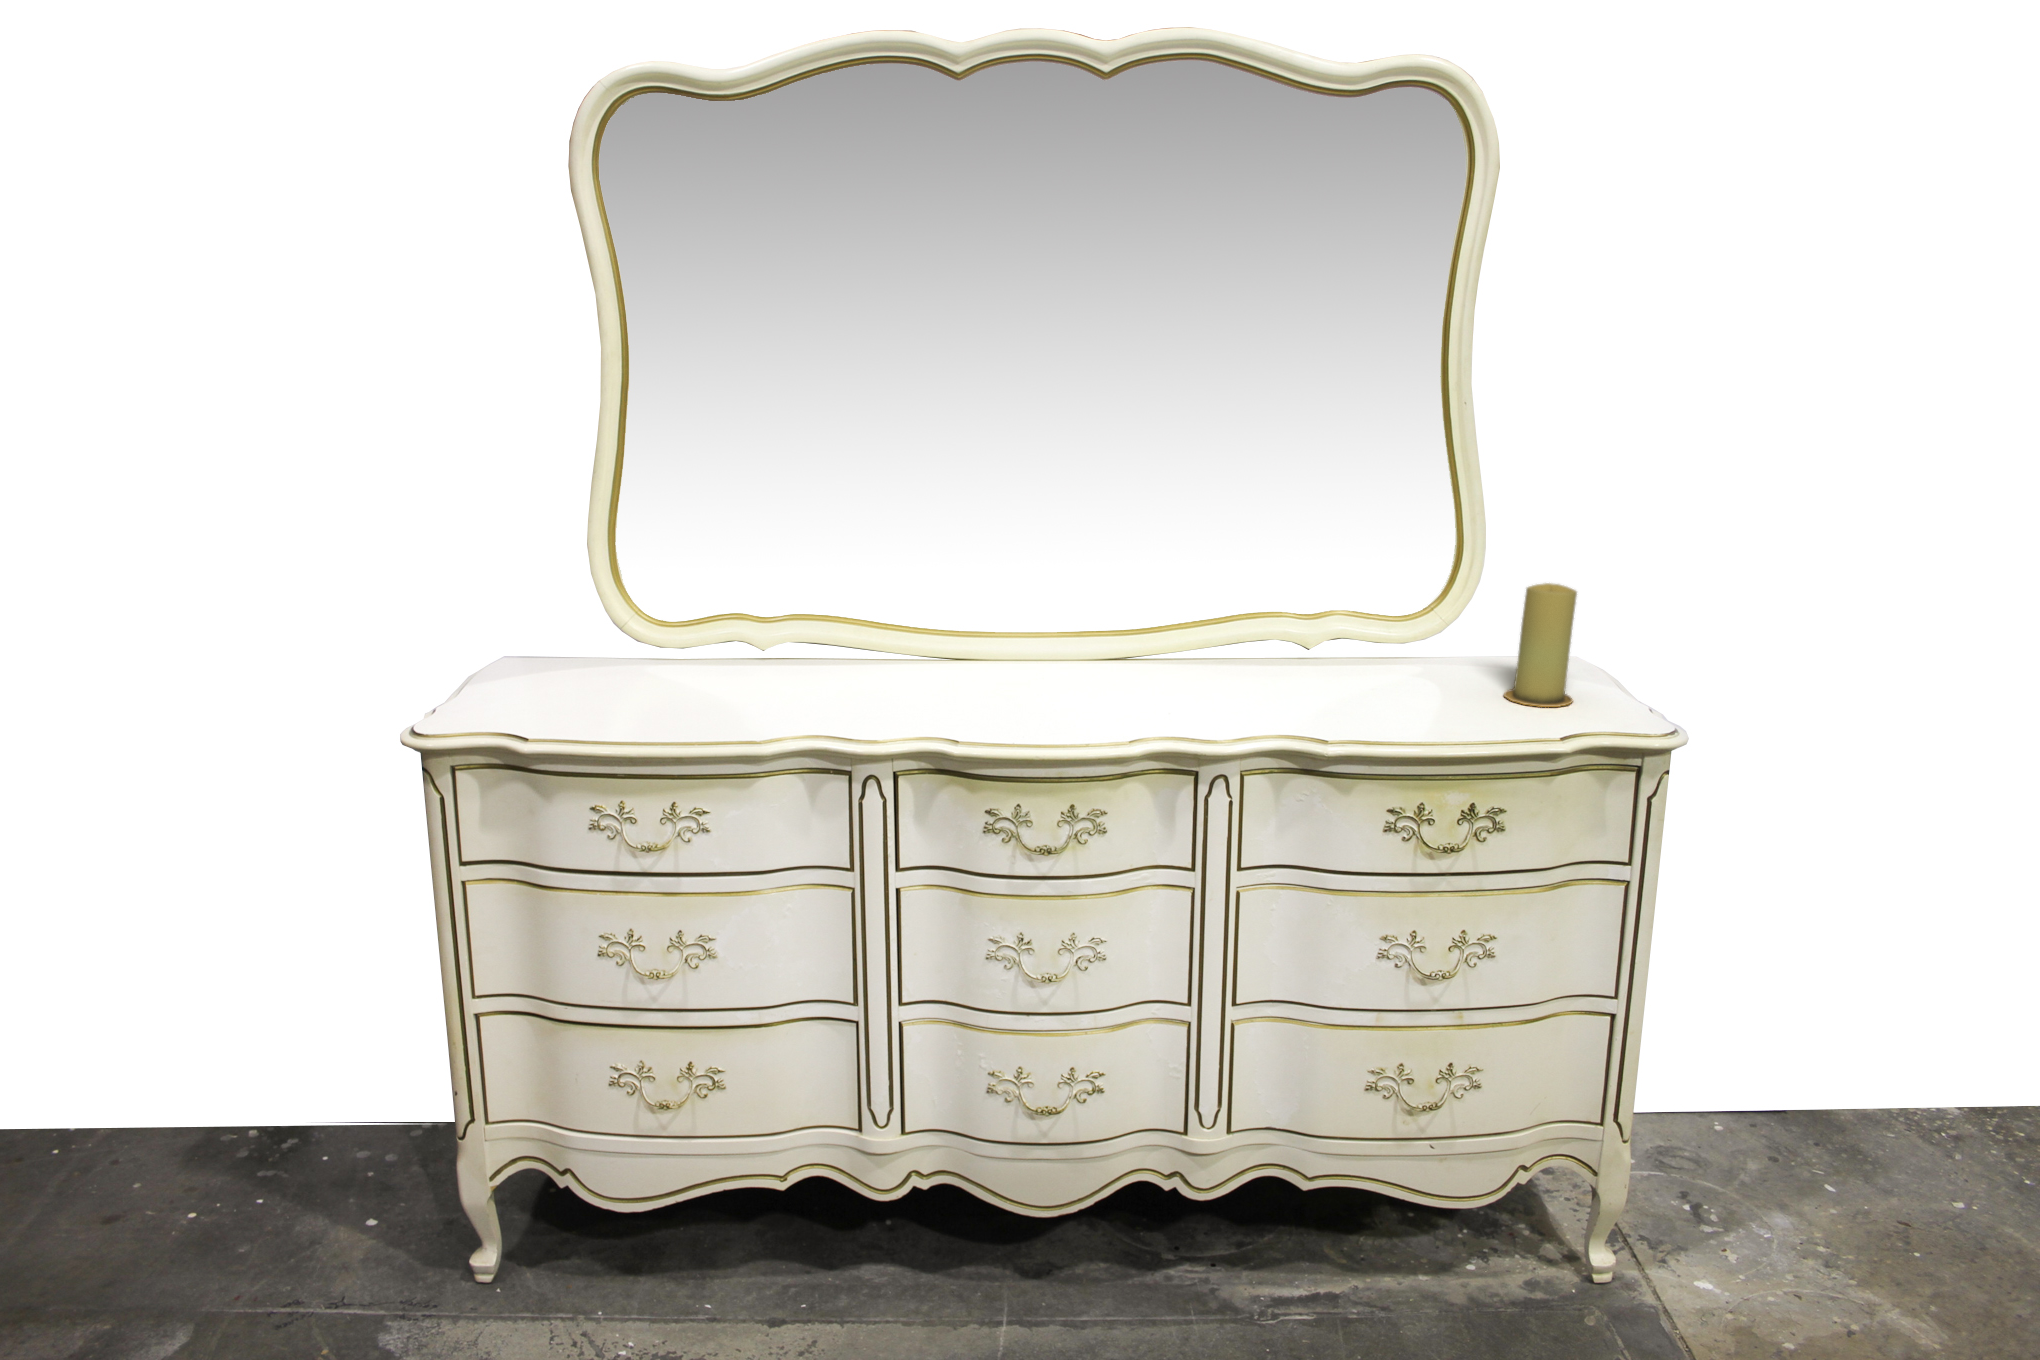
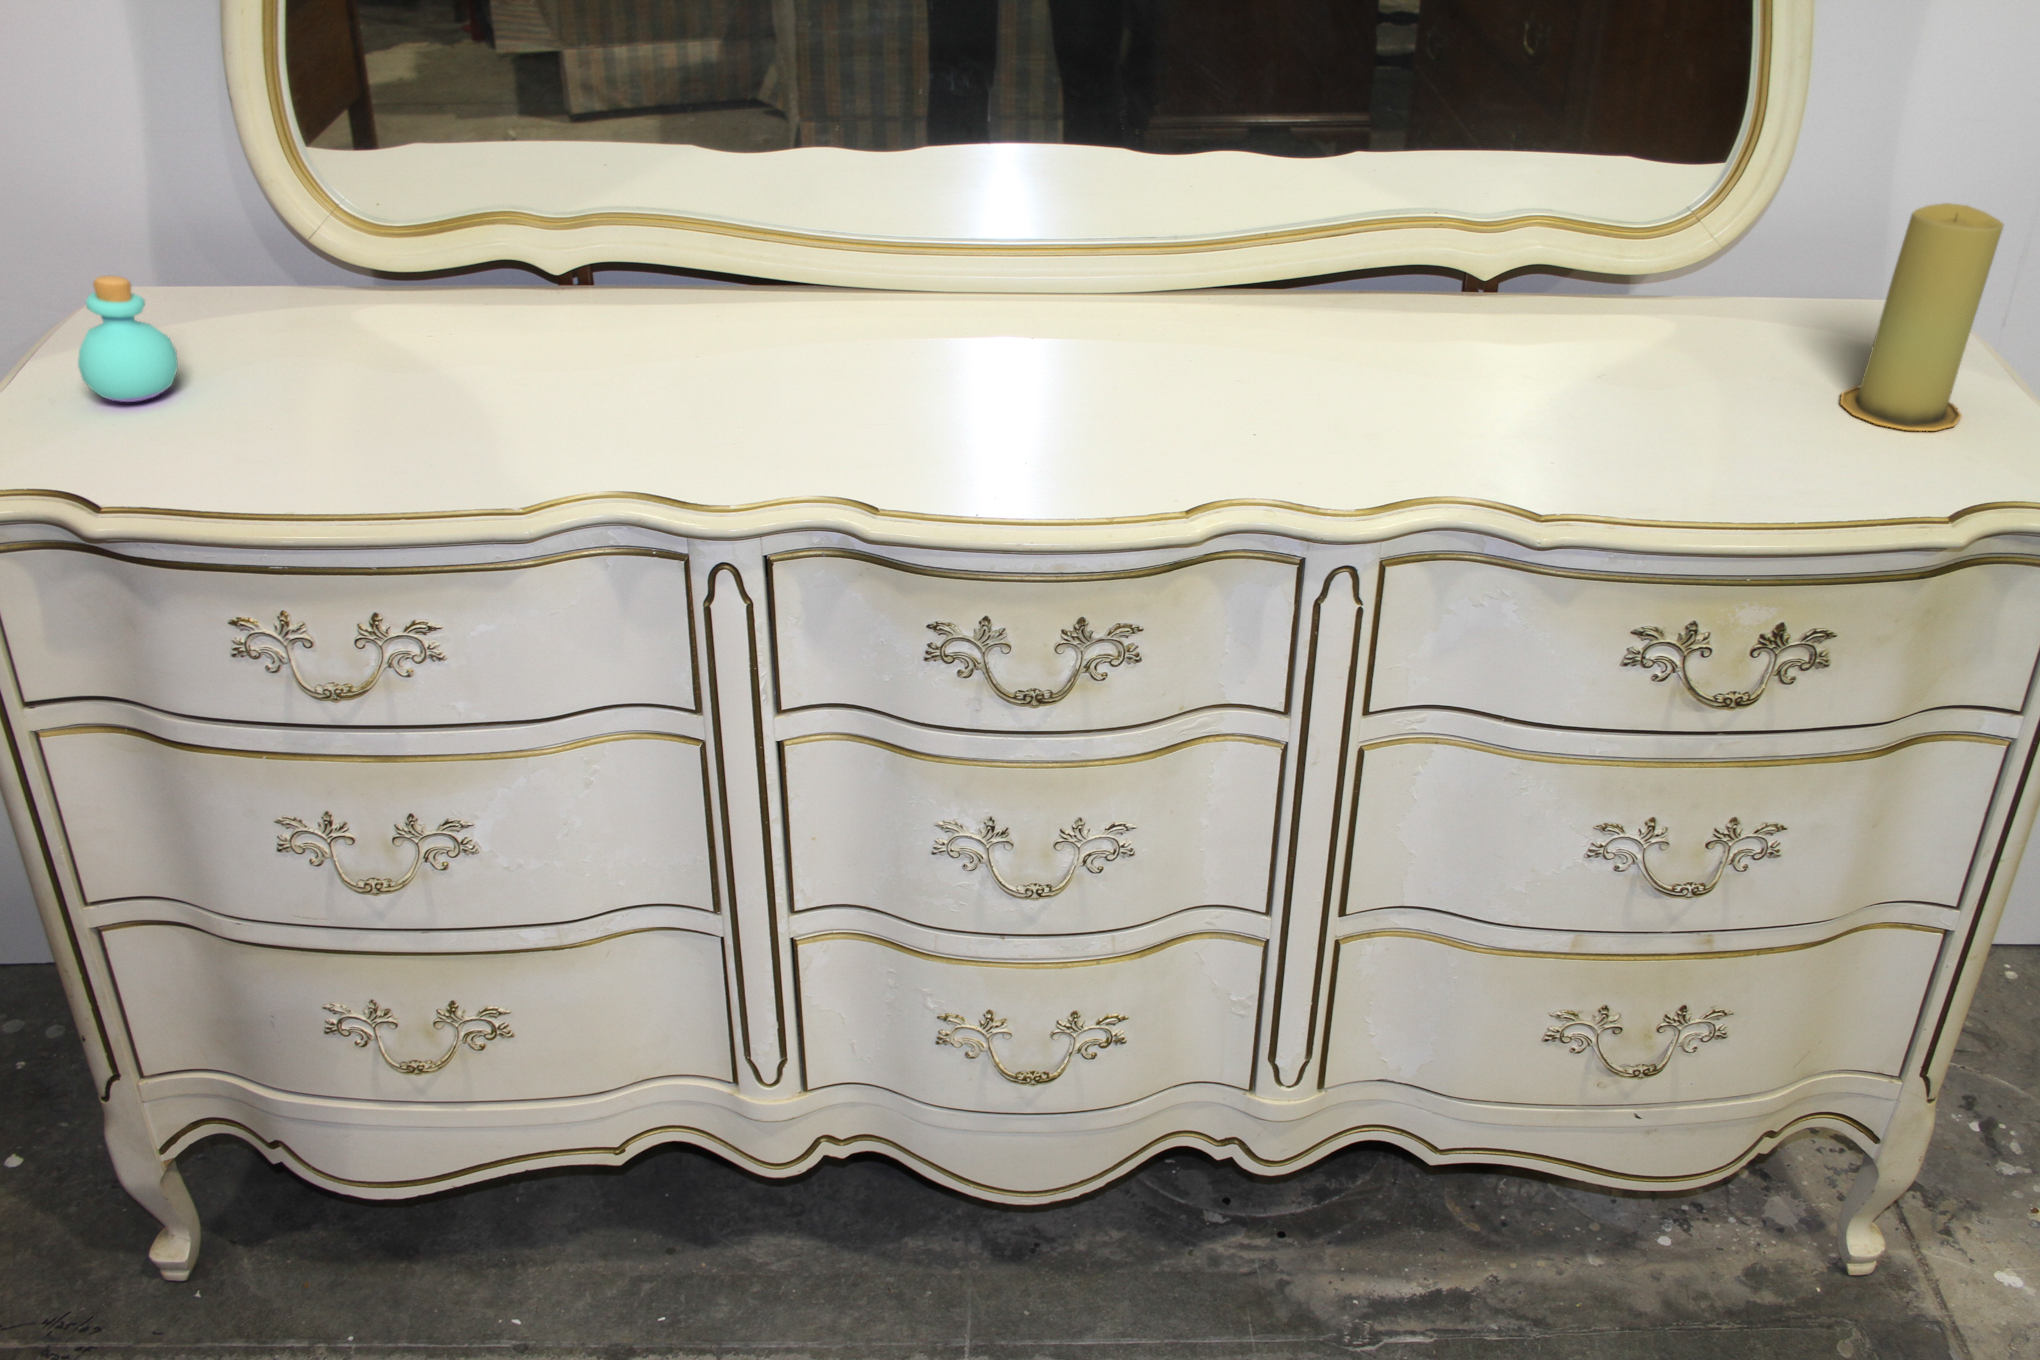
perfume bottle: none [514,632,566,701] -> present [78,276,178,402]

